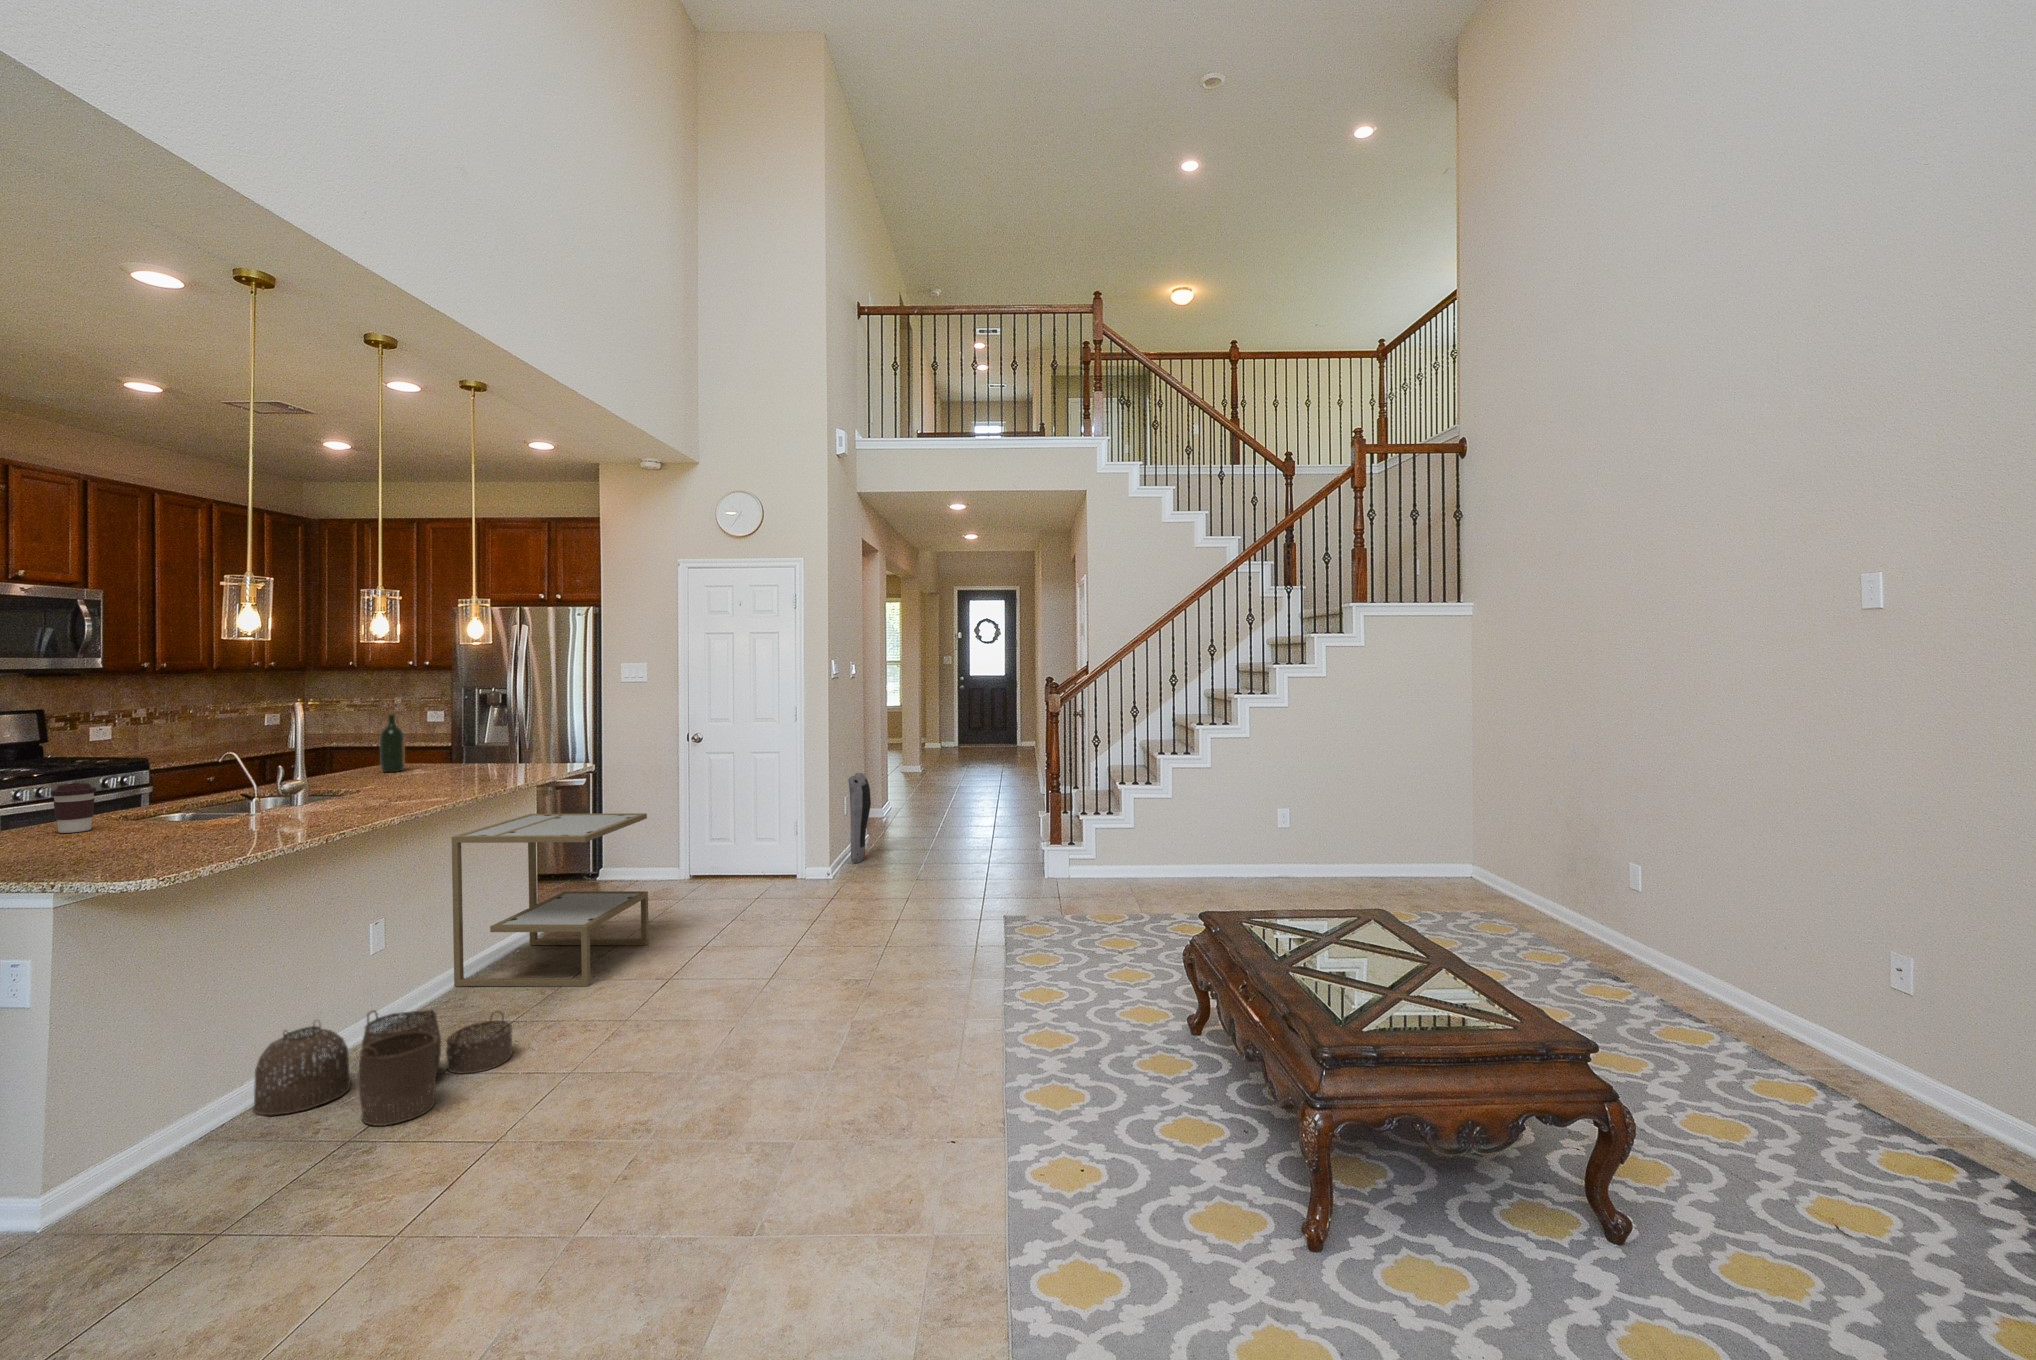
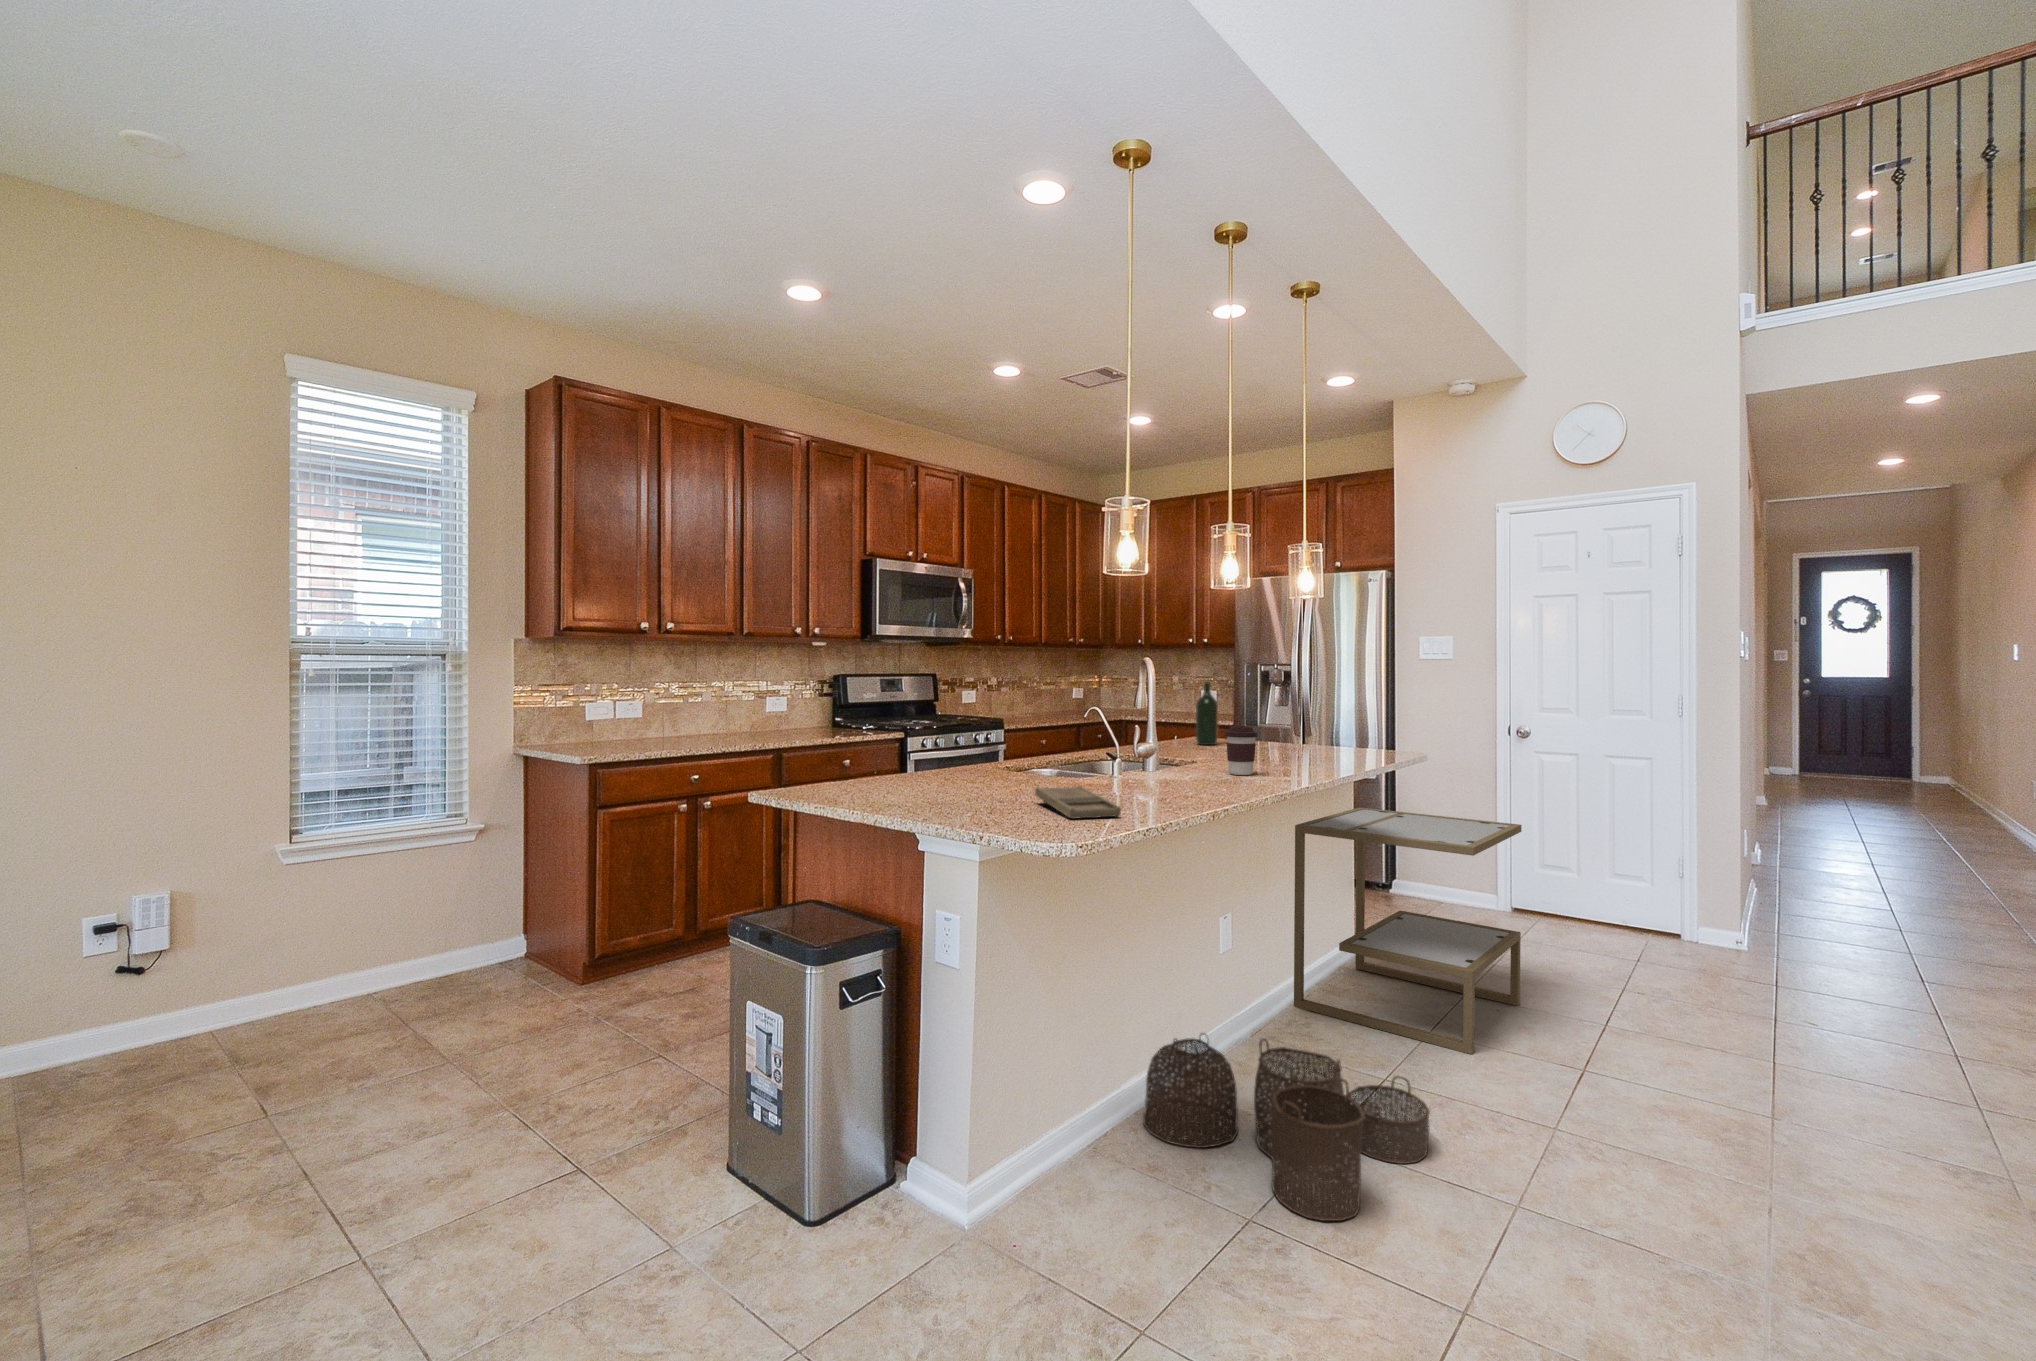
air purifier: present [848,773,871,863] -> none [1767,800,1806,936]
coffee cup: present [51,783,96,833] -> present [1225,726,1257,775]
tray: none [103,835,188,865] -> present [1035,786,1121,819]

